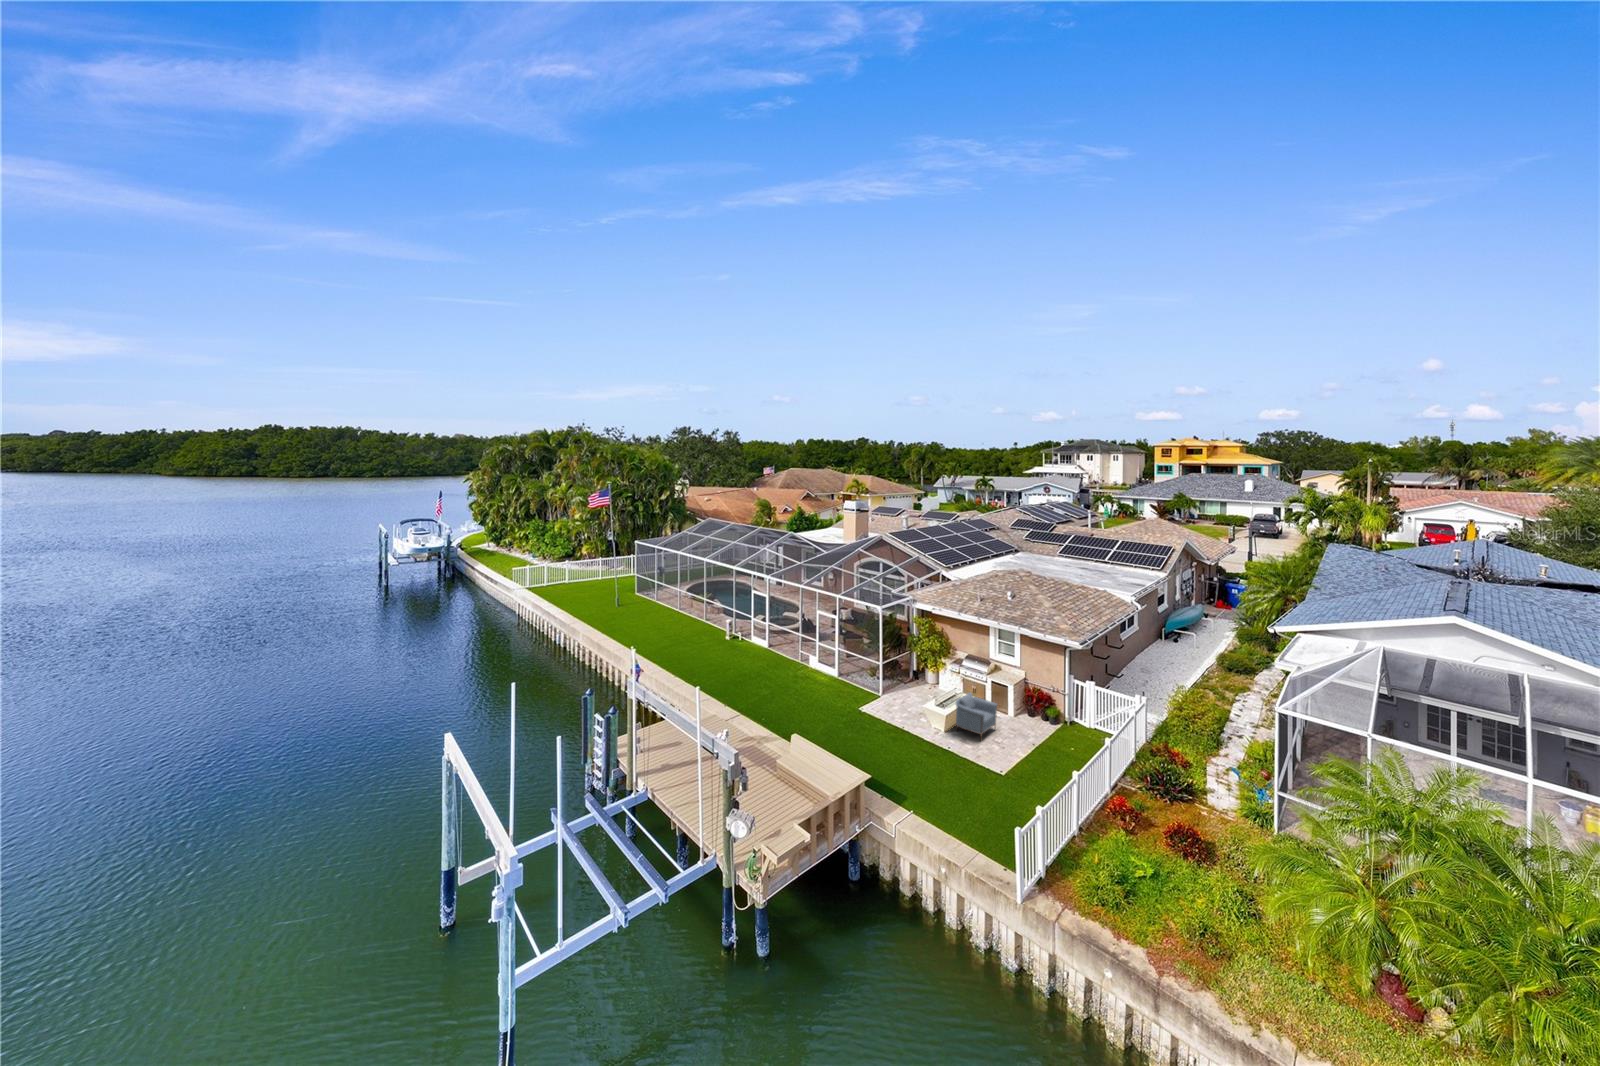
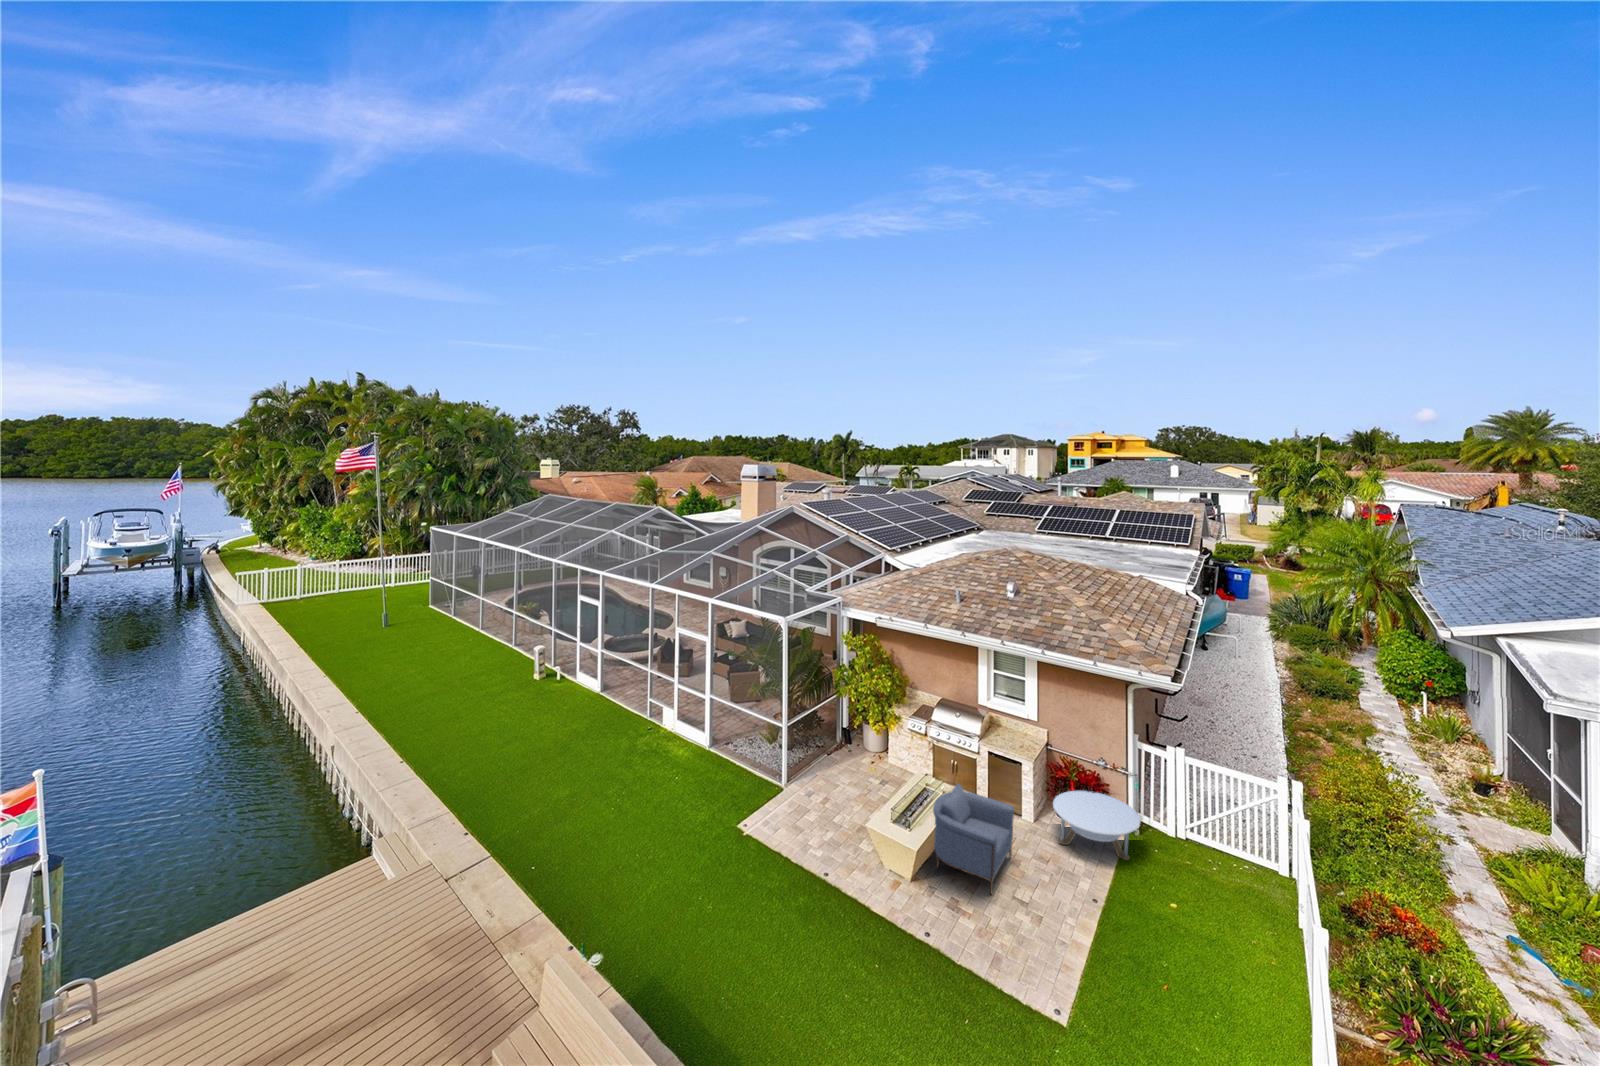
round table: none [1021,703,1065,734] -> present [1053,791,1140,860]

